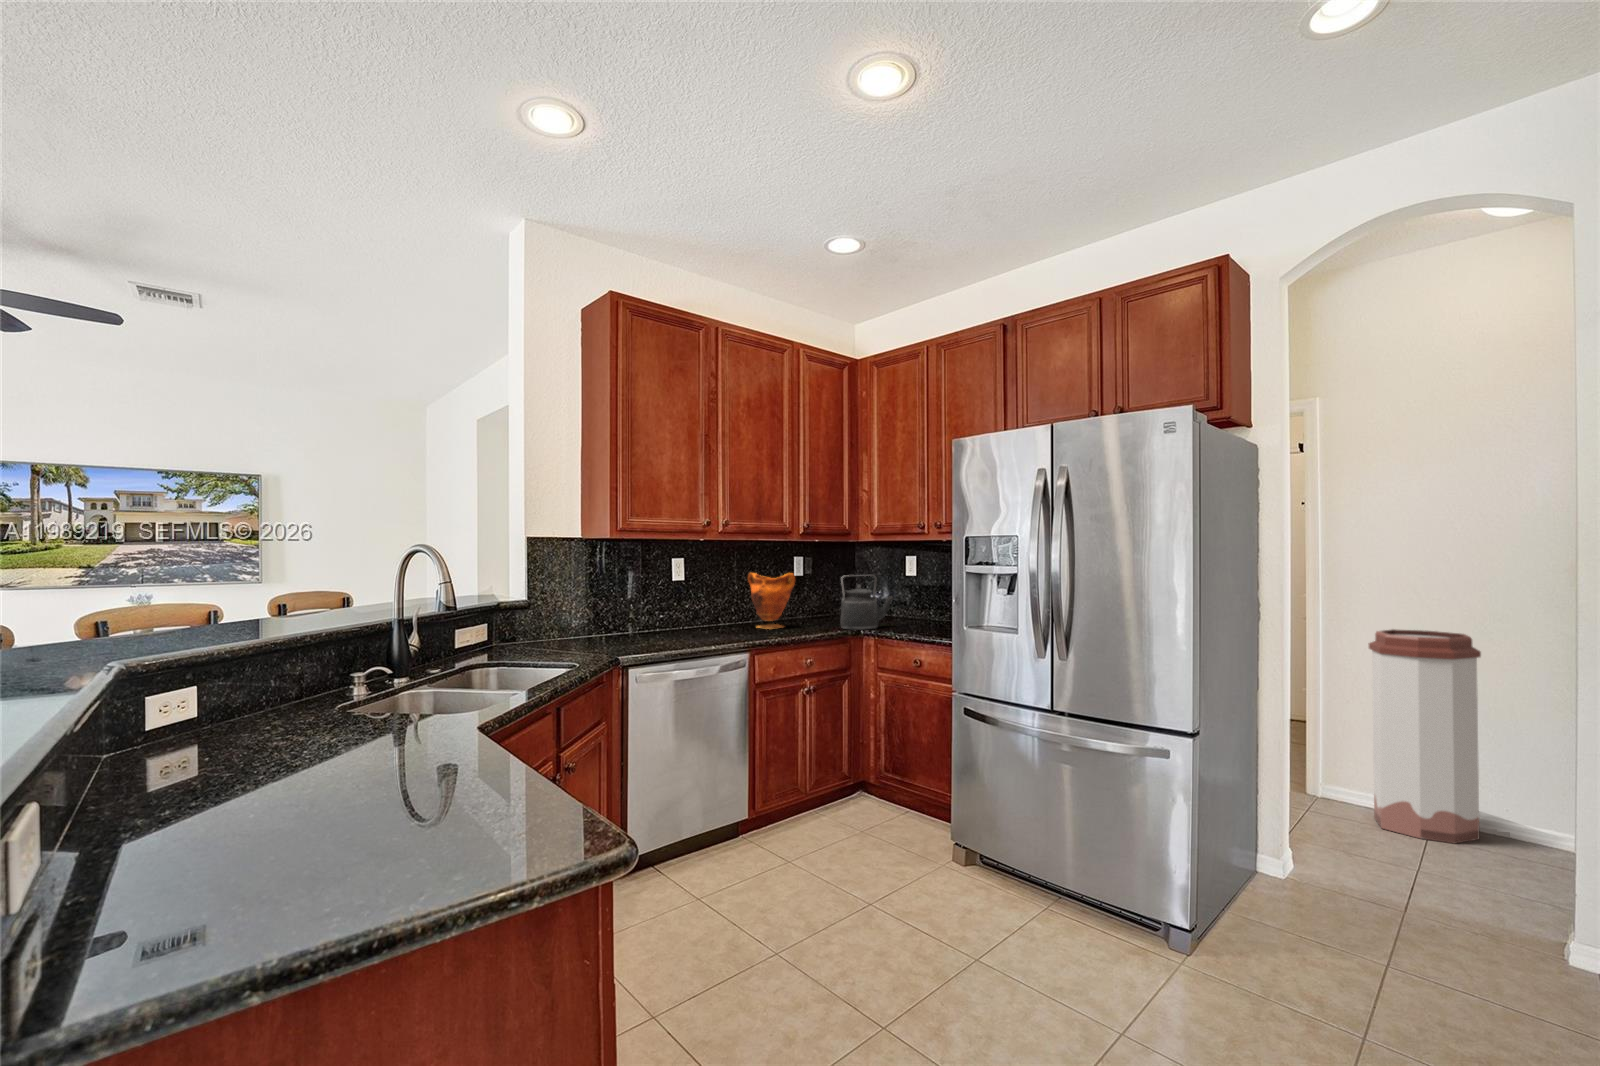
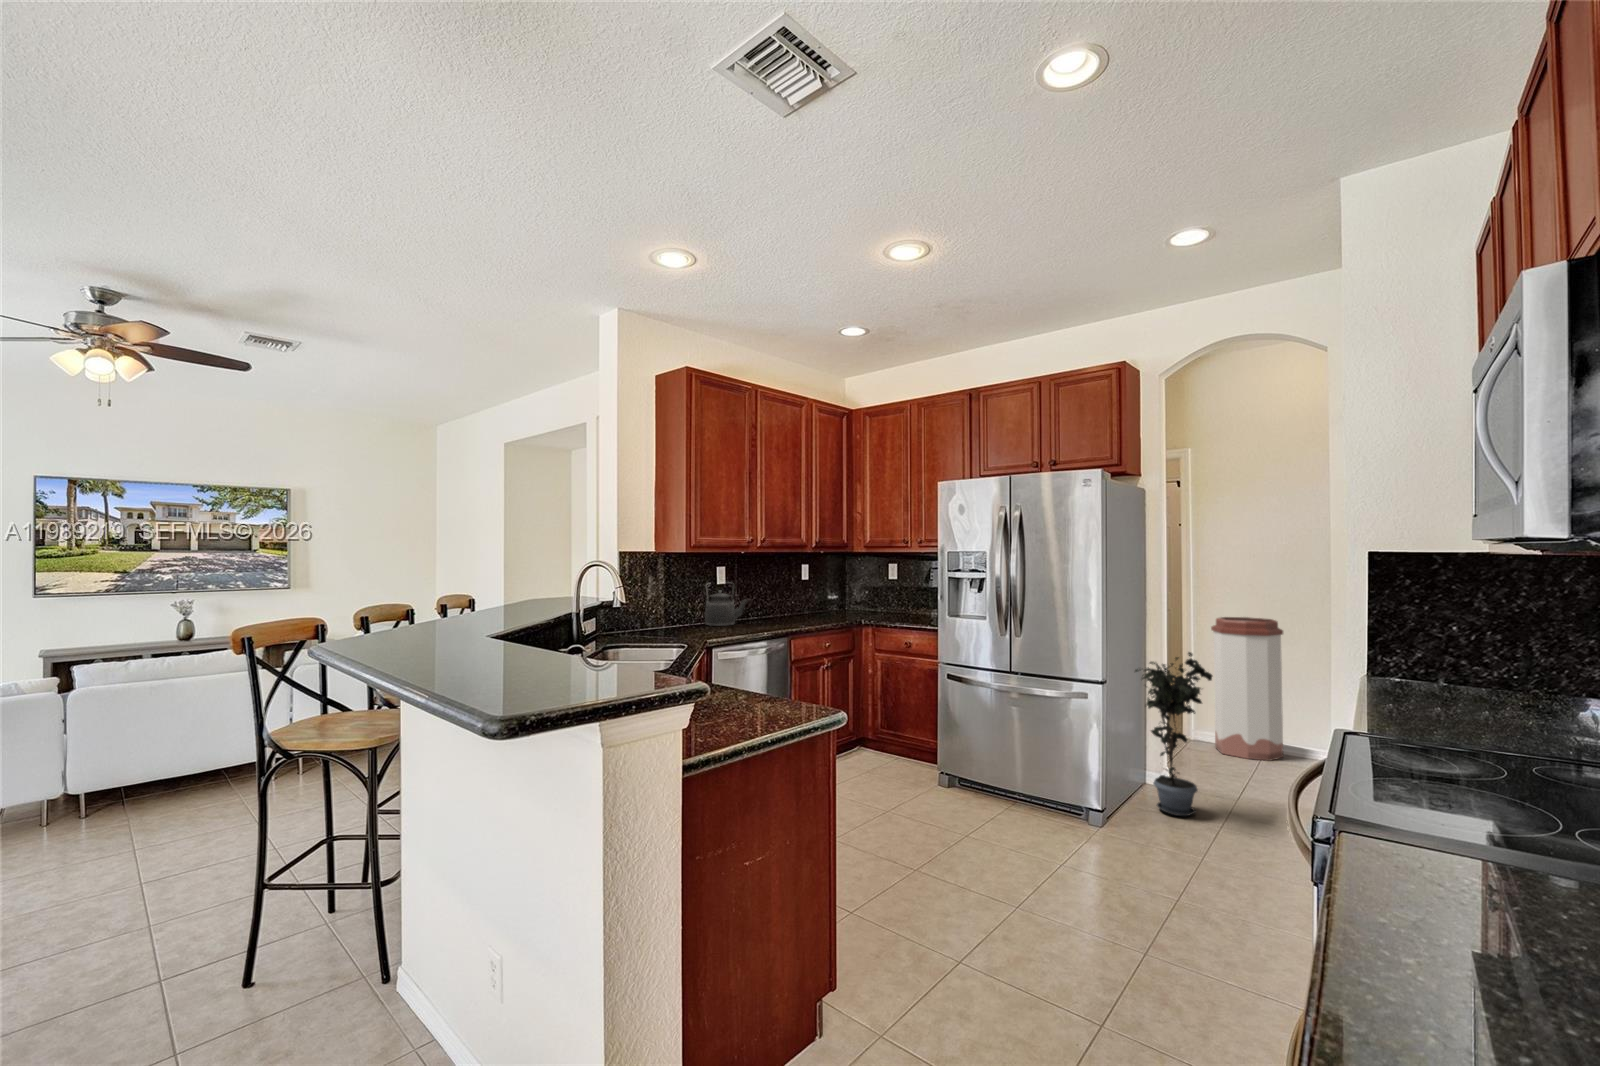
vase: present [748,573,795,629] -> none [771,578,810,621]
kettle: present [840,576,893,630] -> present [705,588,747,626]
potted plant: none [1207,685,1332,928] -> present [1135,652,1212,816]

